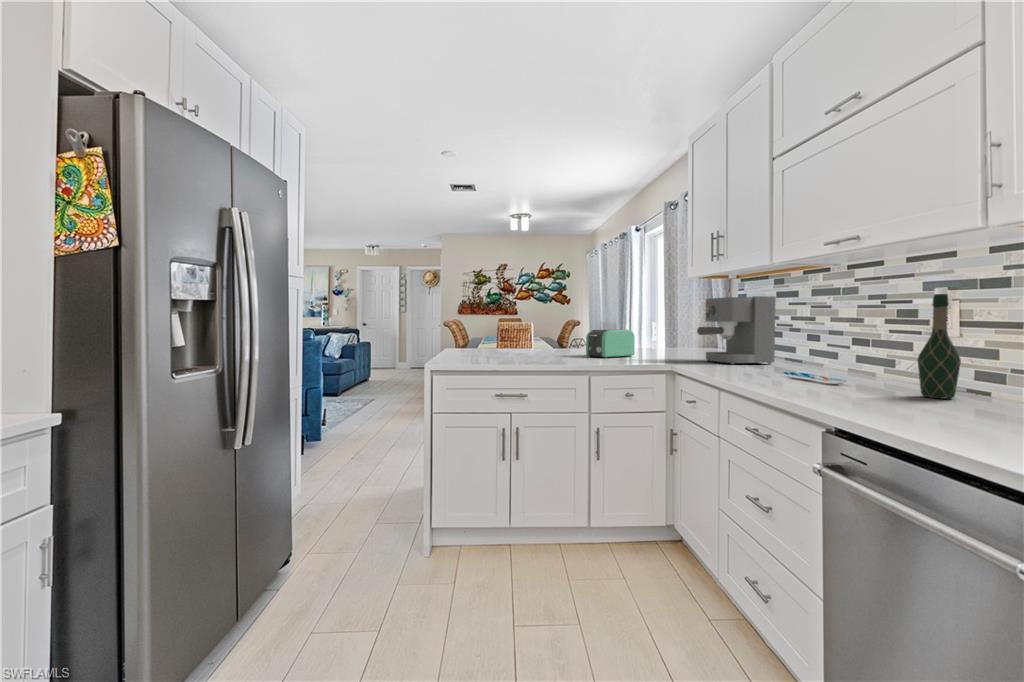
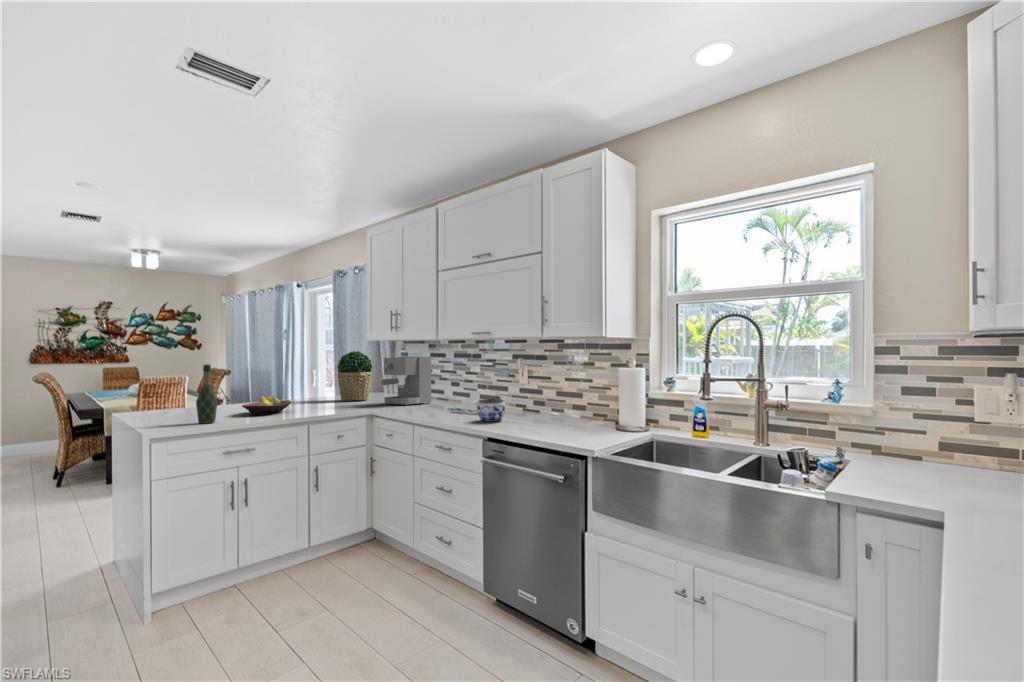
potted plant: none [654,293,699,355] -> present [337,351,372,401]
wine bottle: present [918,294,961,399] -> present [196,365,217,423]
toaster: present [586,329,635,358] -> none [286,382,326,407]
fruit bowl: none [523,340,582,363] -> present [242,395,291,415]
jar: none [827,359,892,402] -> present [477,399,505,421]

